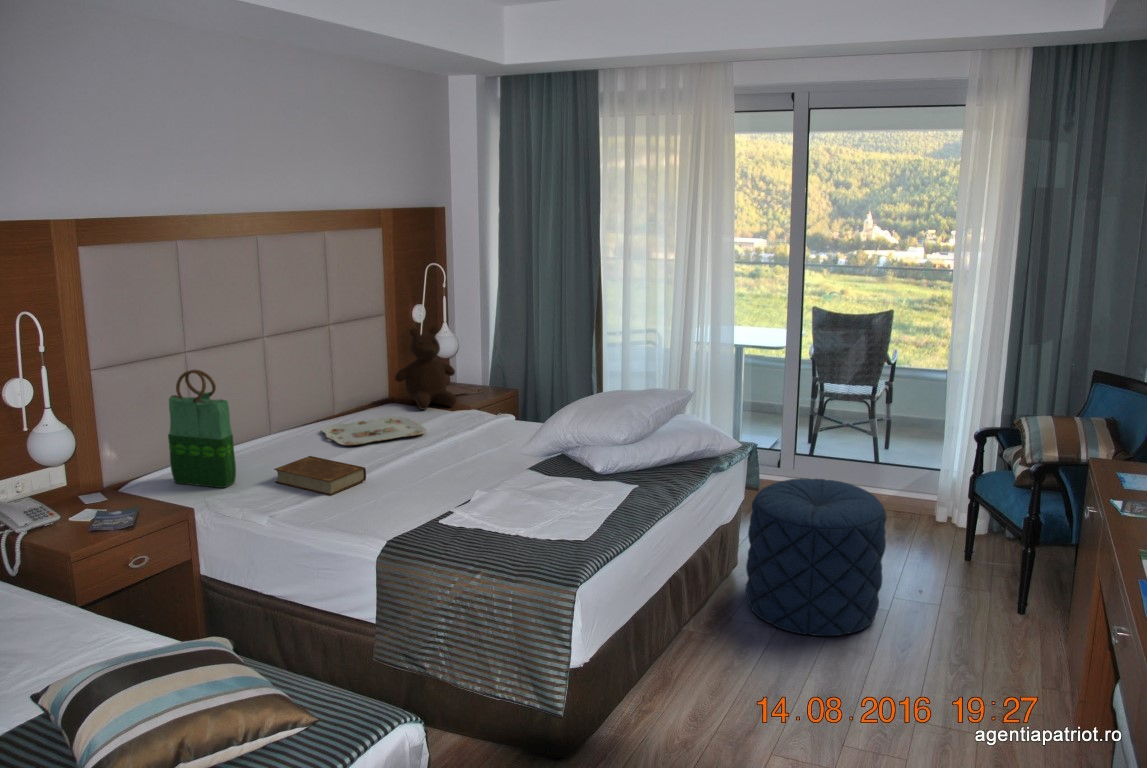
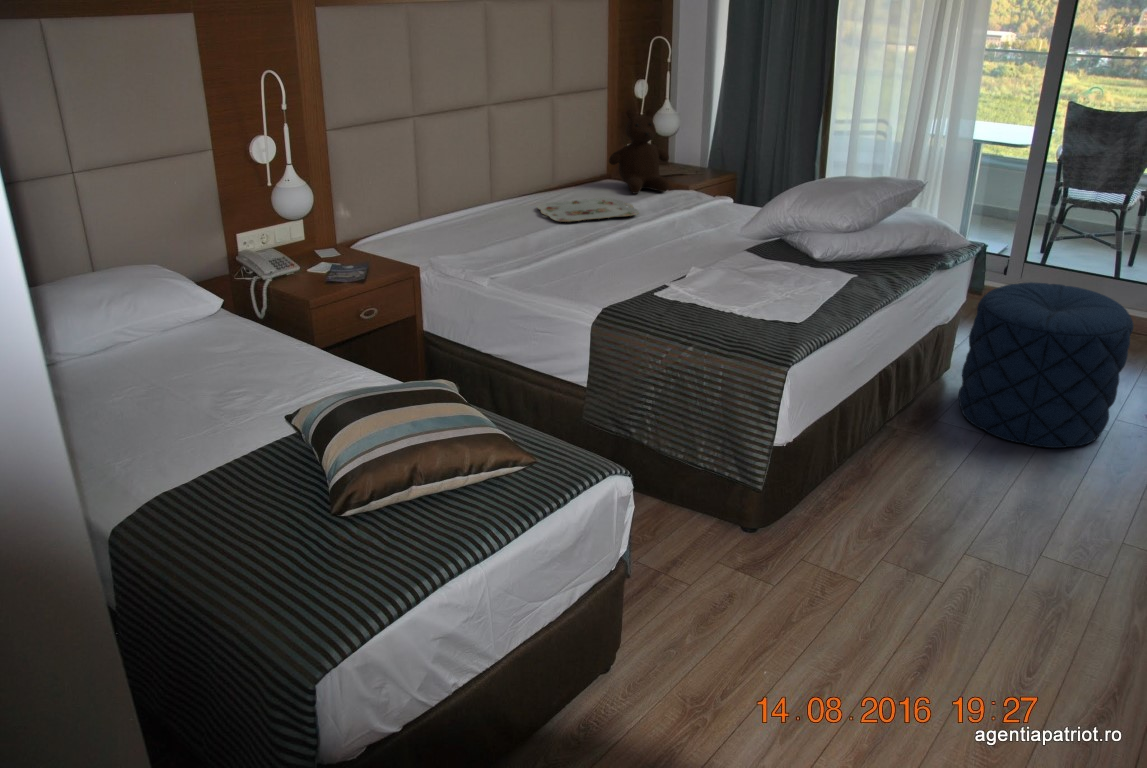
tote bag: present [168,370,236,488] -> none [396,134,457,252]
book: present [274,456,366,495] -> none [492,228,580,265]

